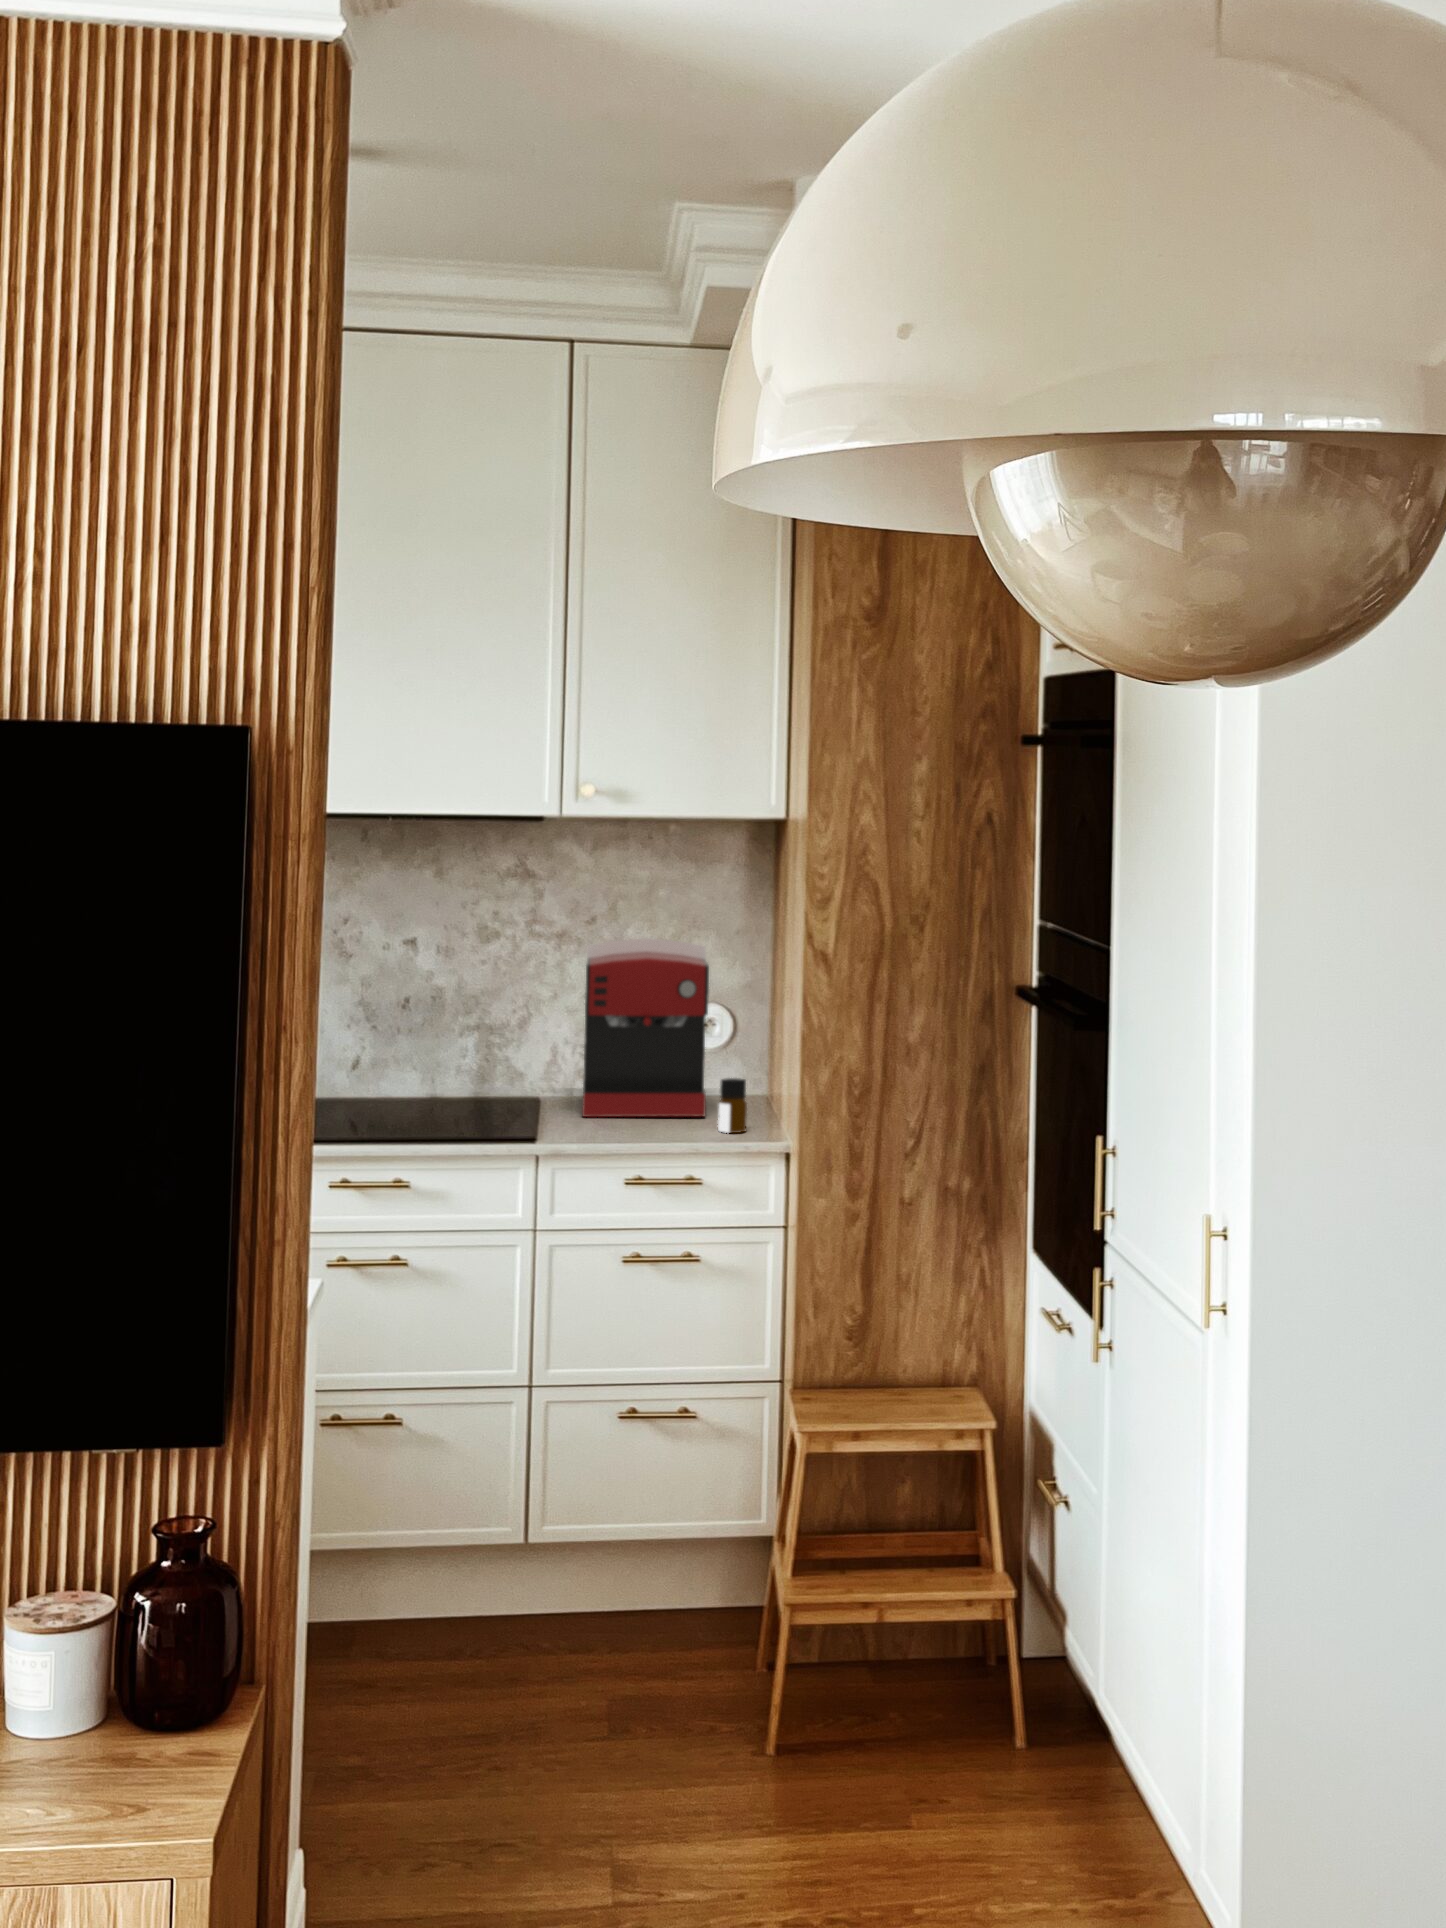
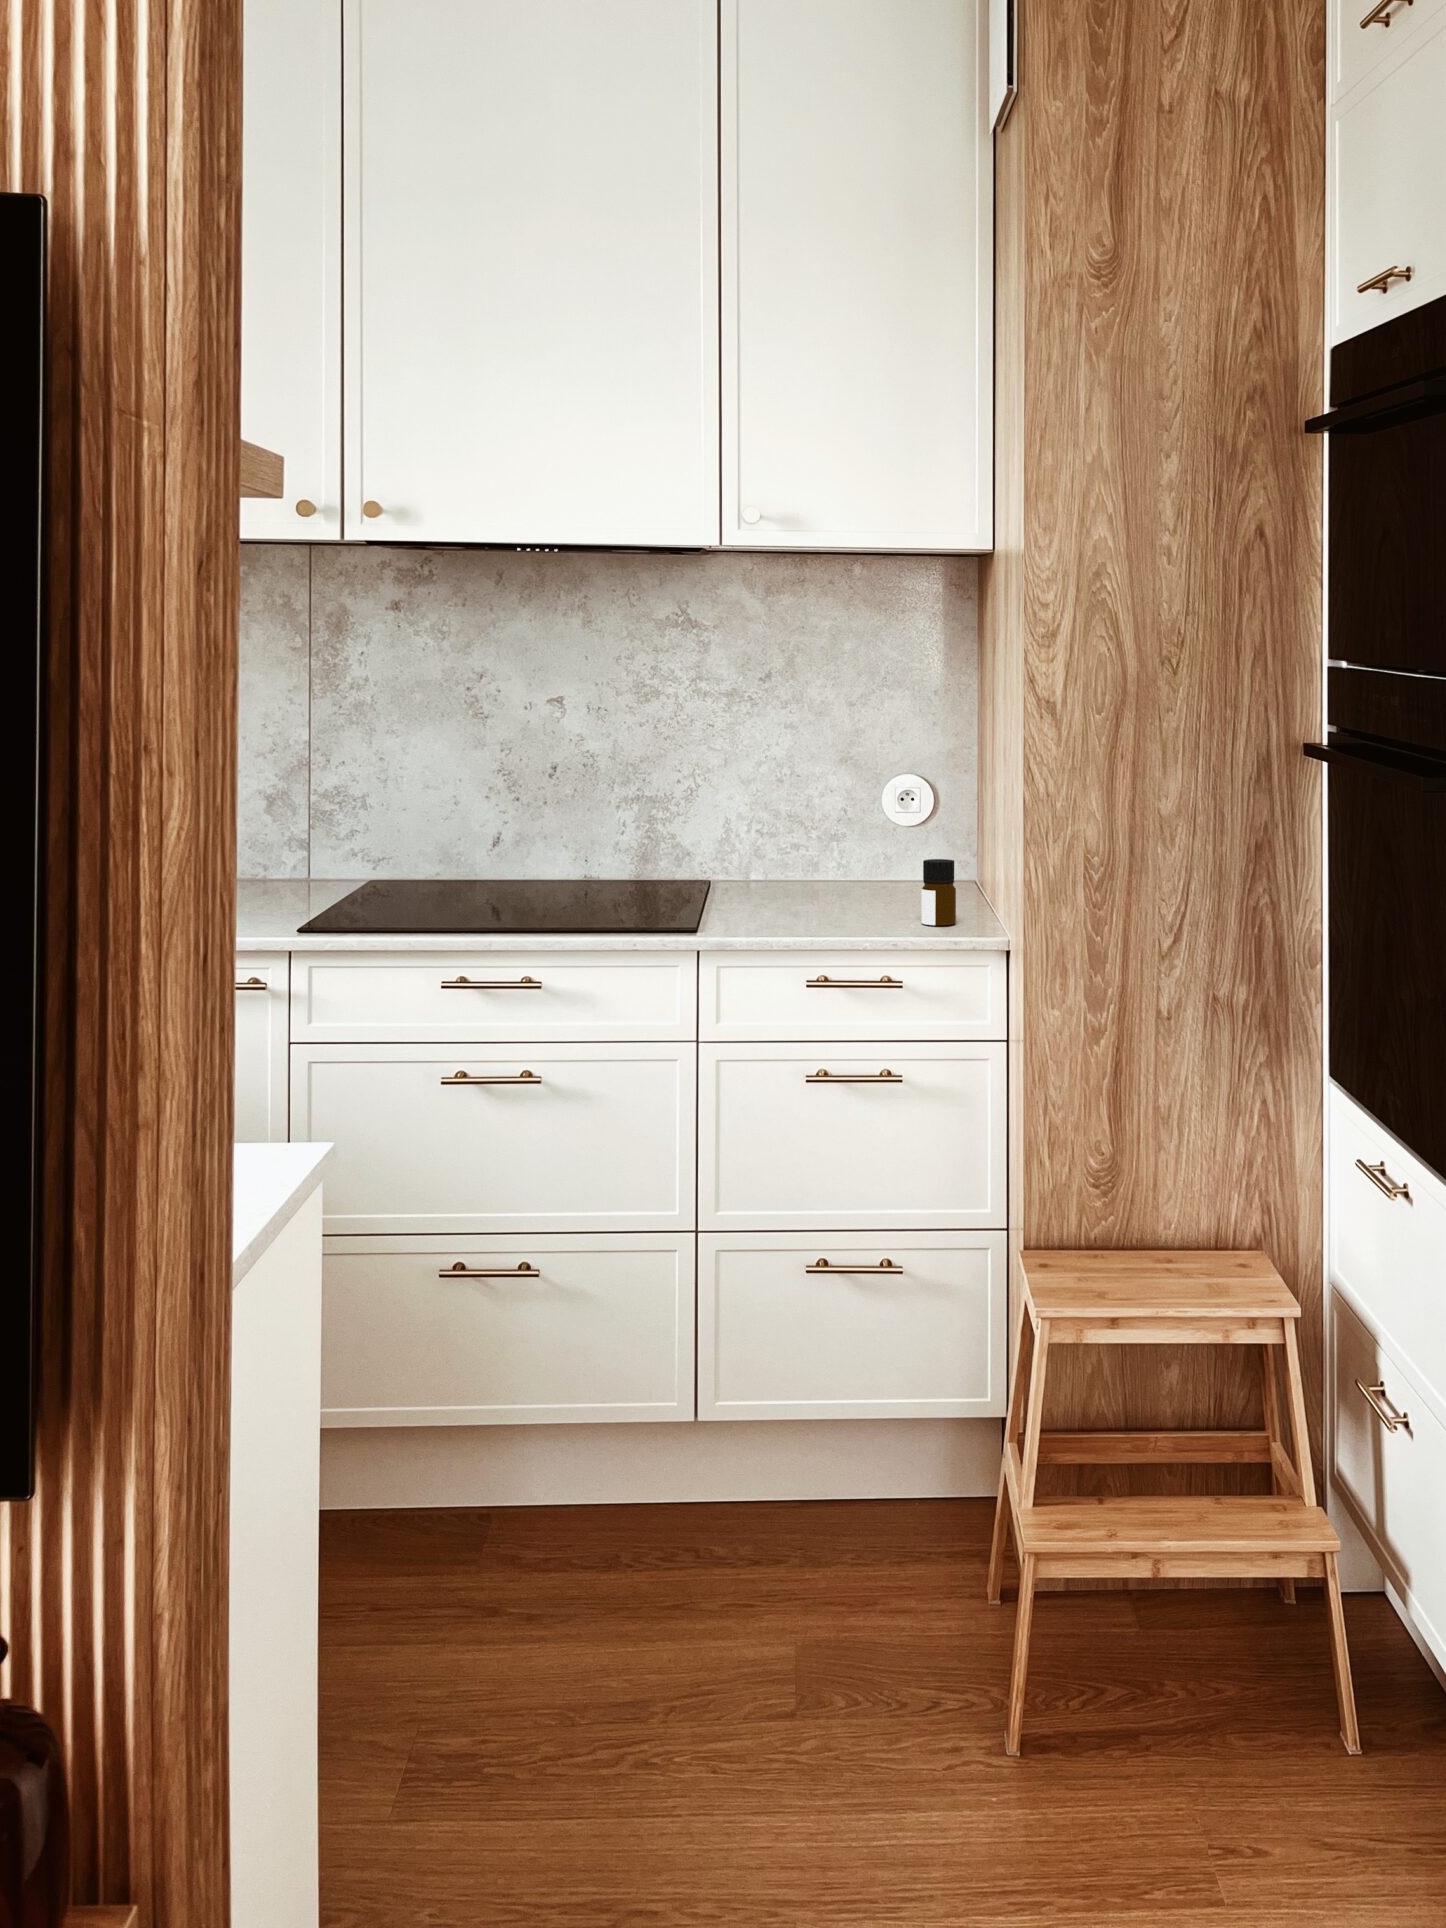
coffee maker: present [582,938,709,1117] -> none [758,695,906,905]

